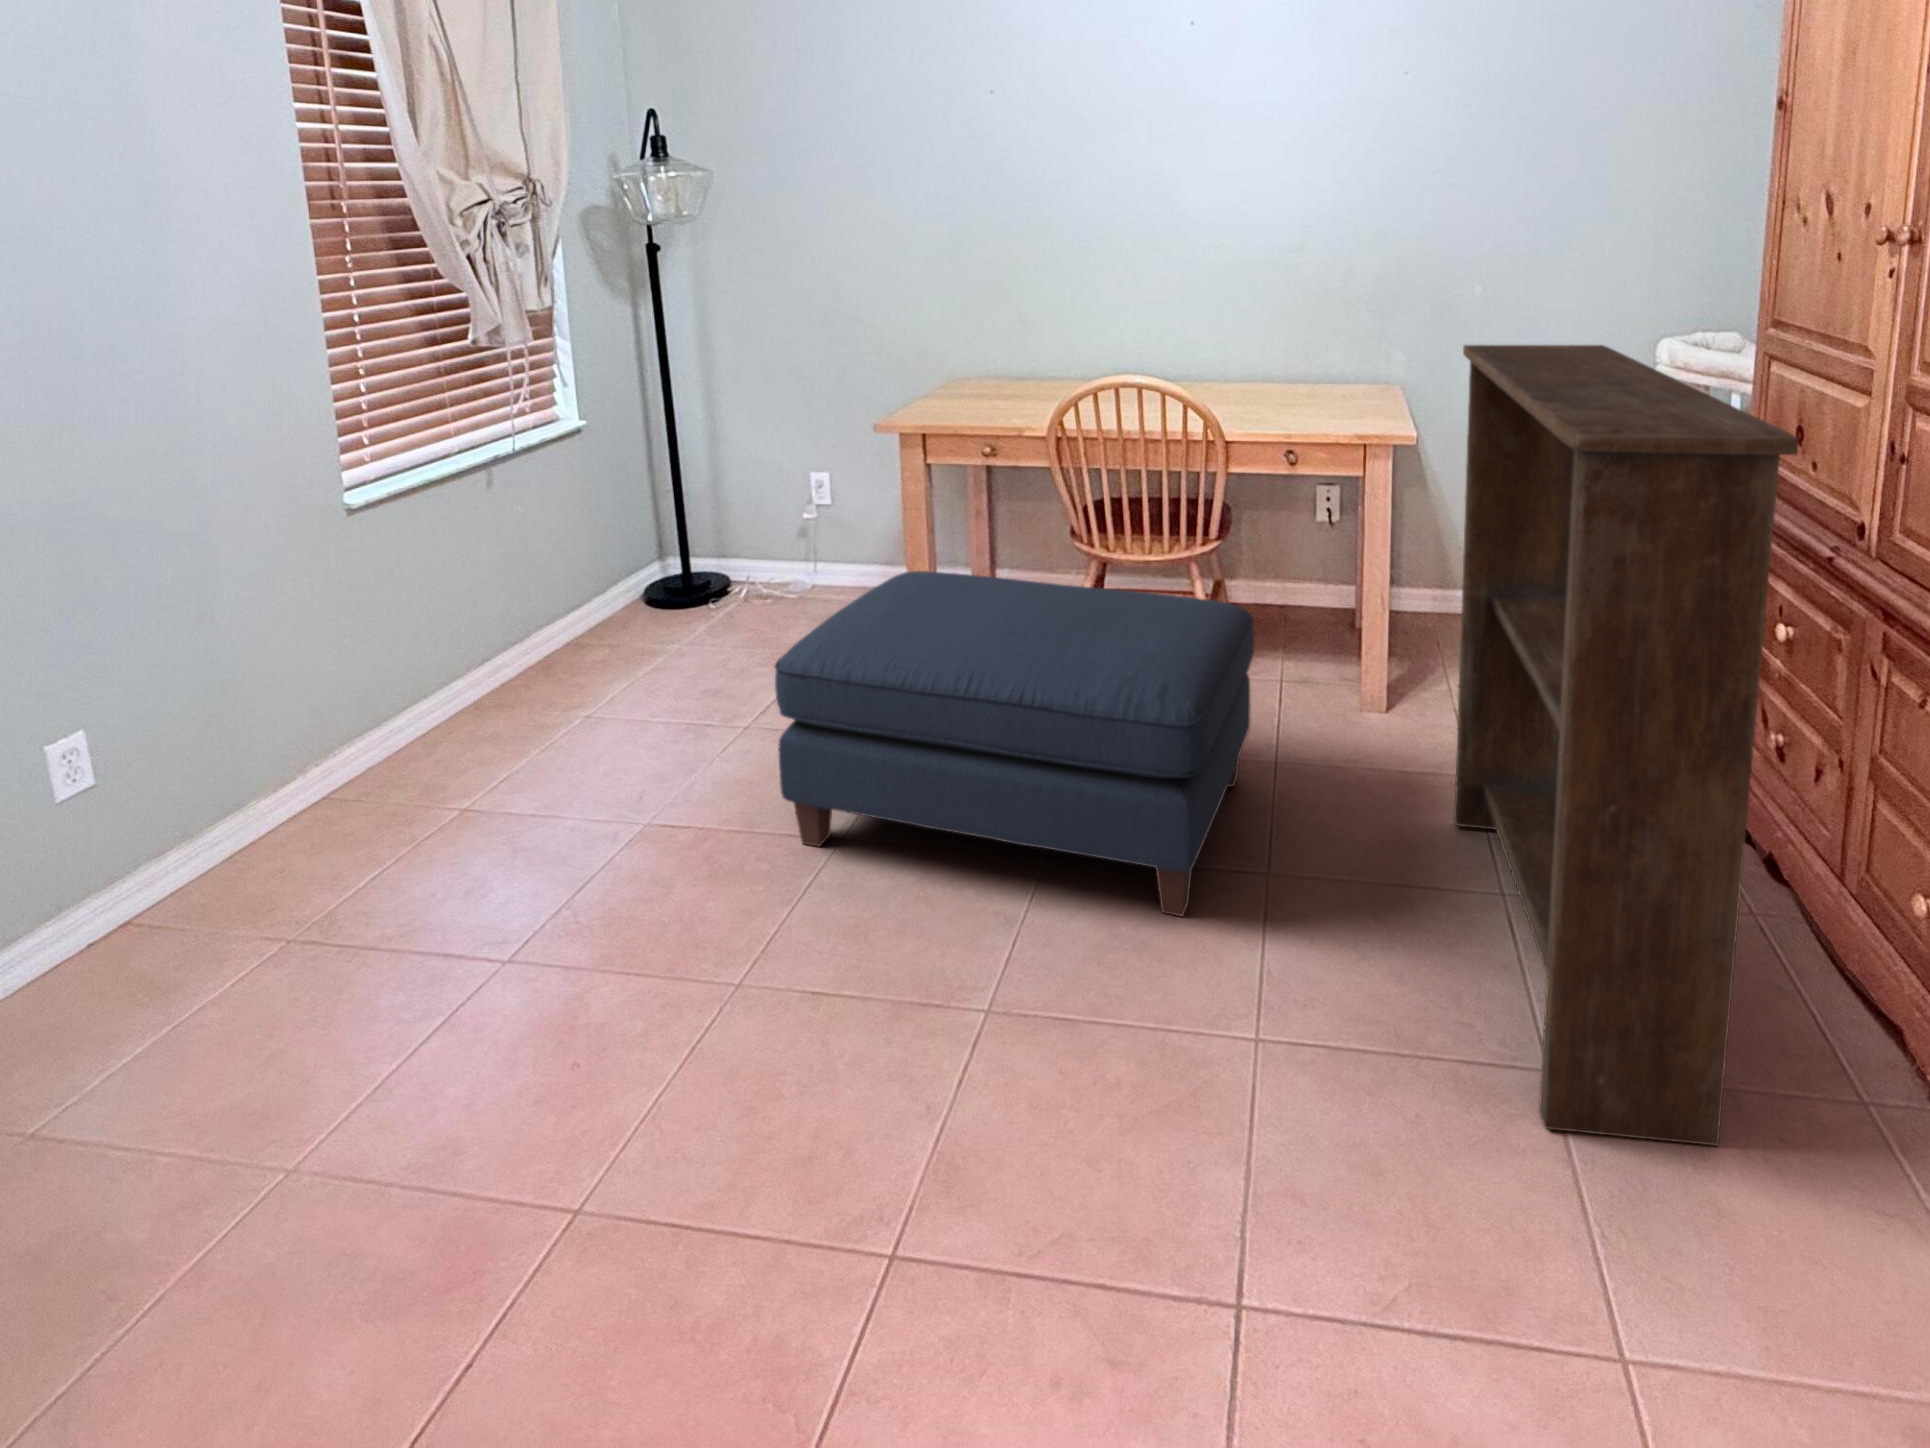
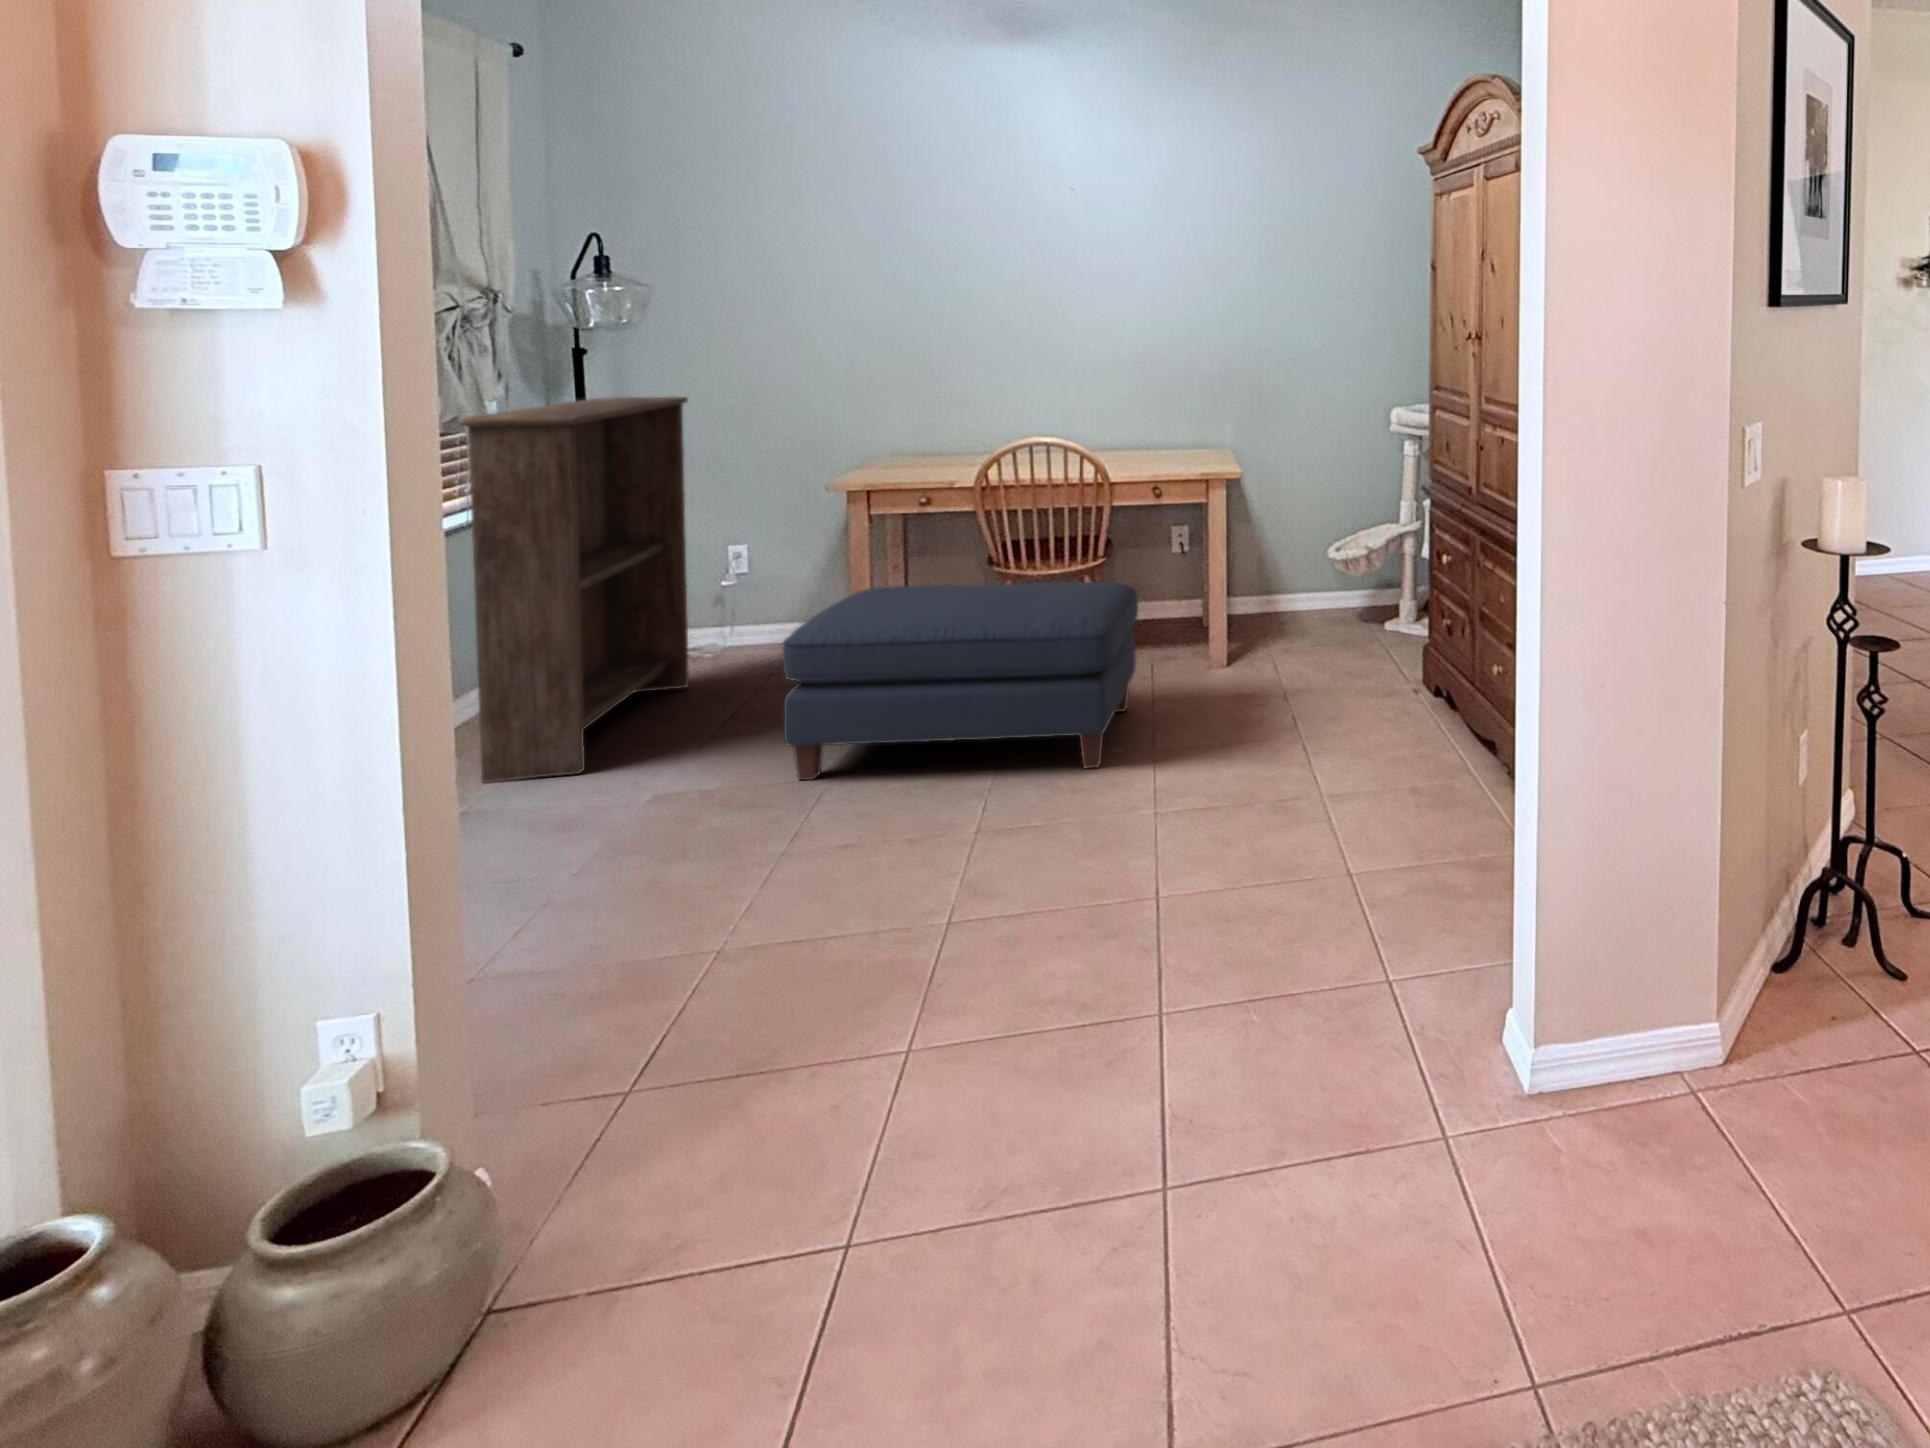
bookshelf: present [1454,345,1799,1146] -> present [458,397,689,783]

